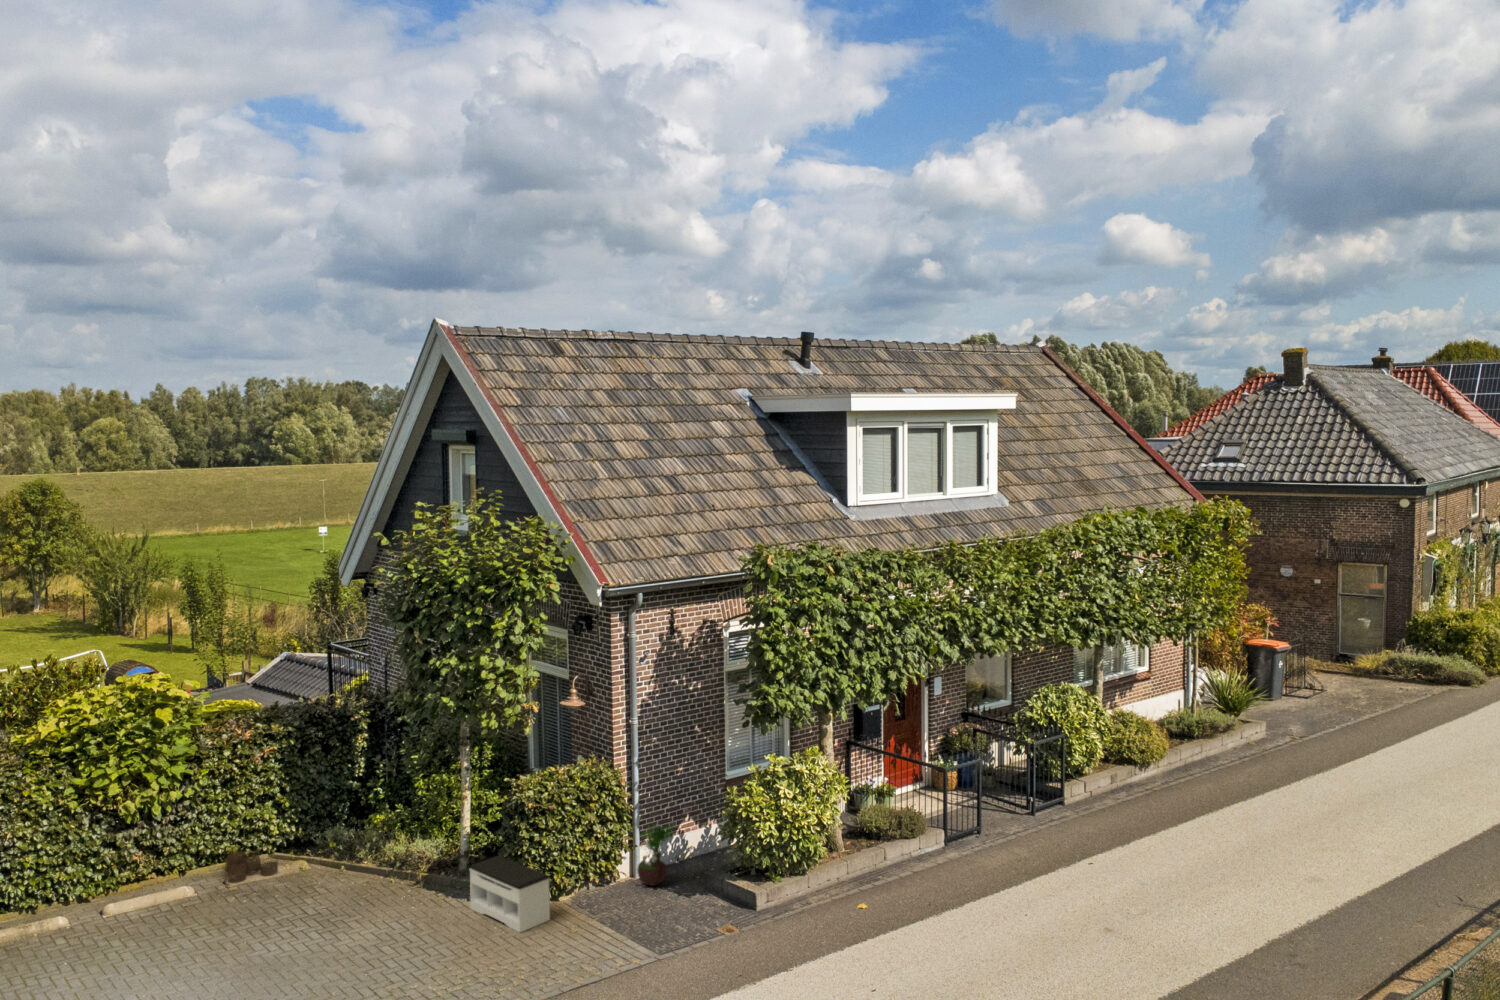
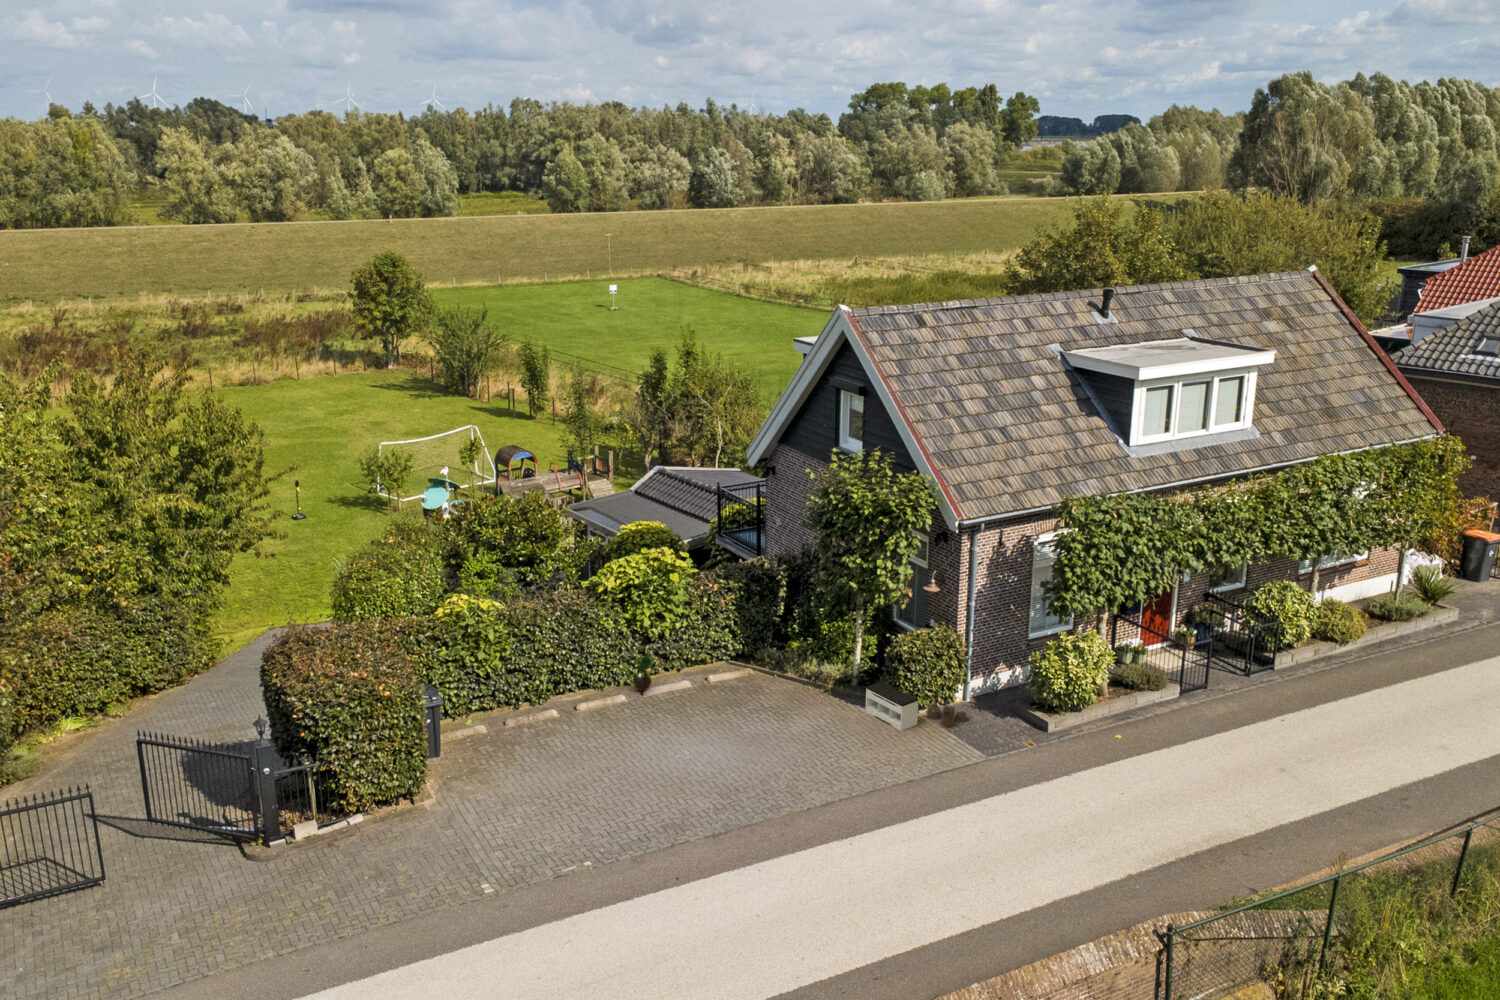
potted tree: present [637,825,673,885] -> present [633,656,654,691]
woven basket: present [225,850,278,883] -> present [926,704,967,727]

